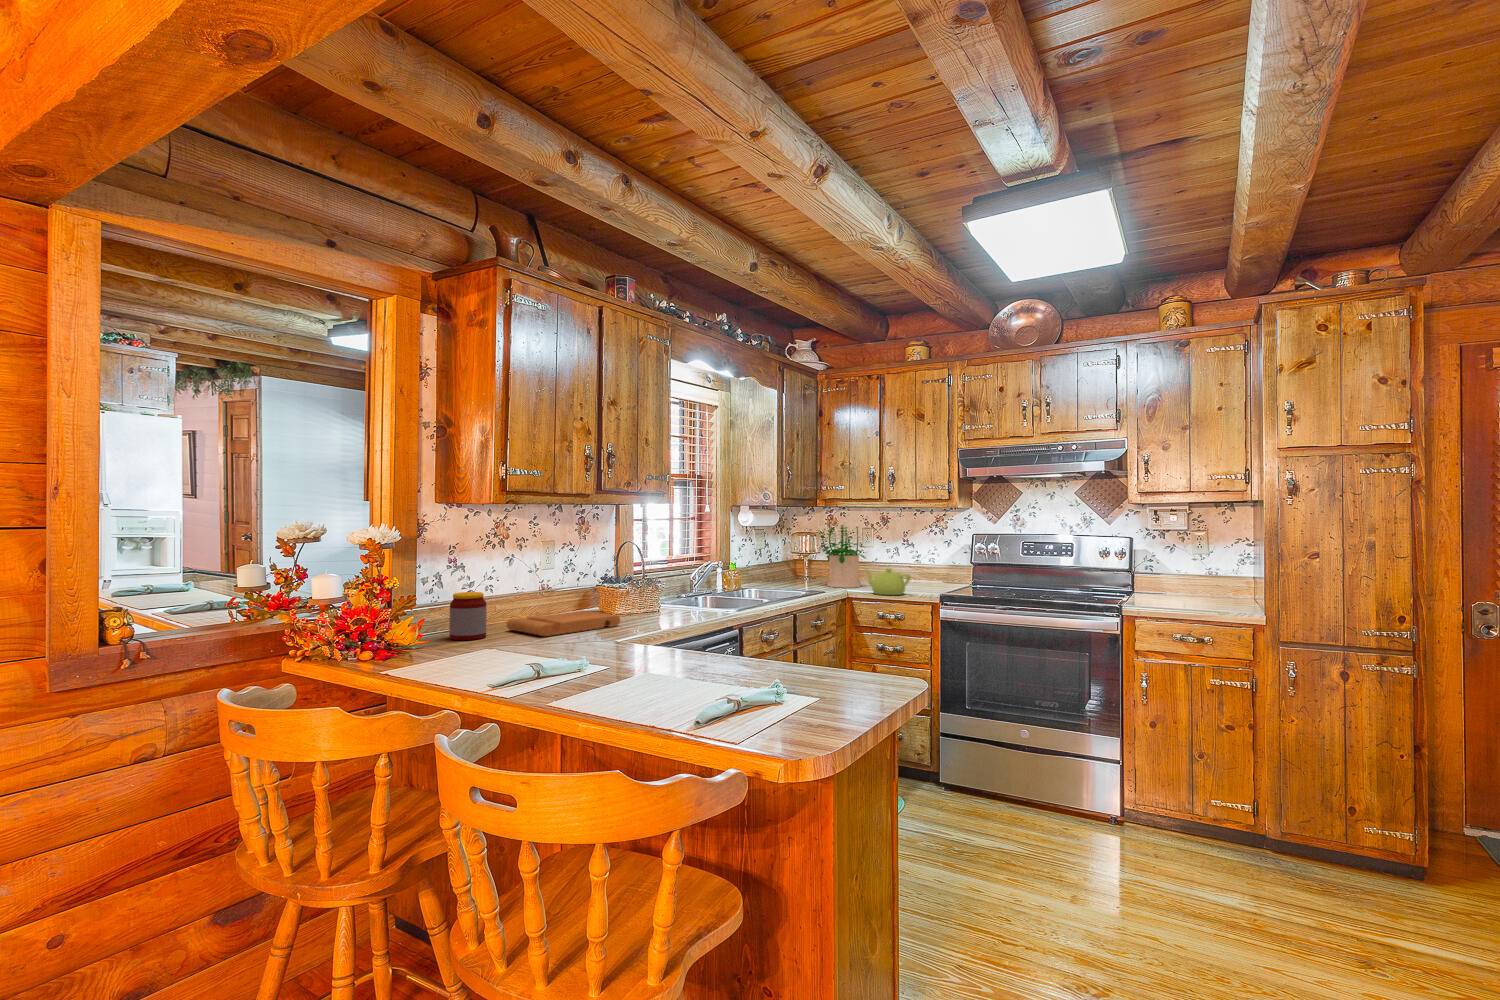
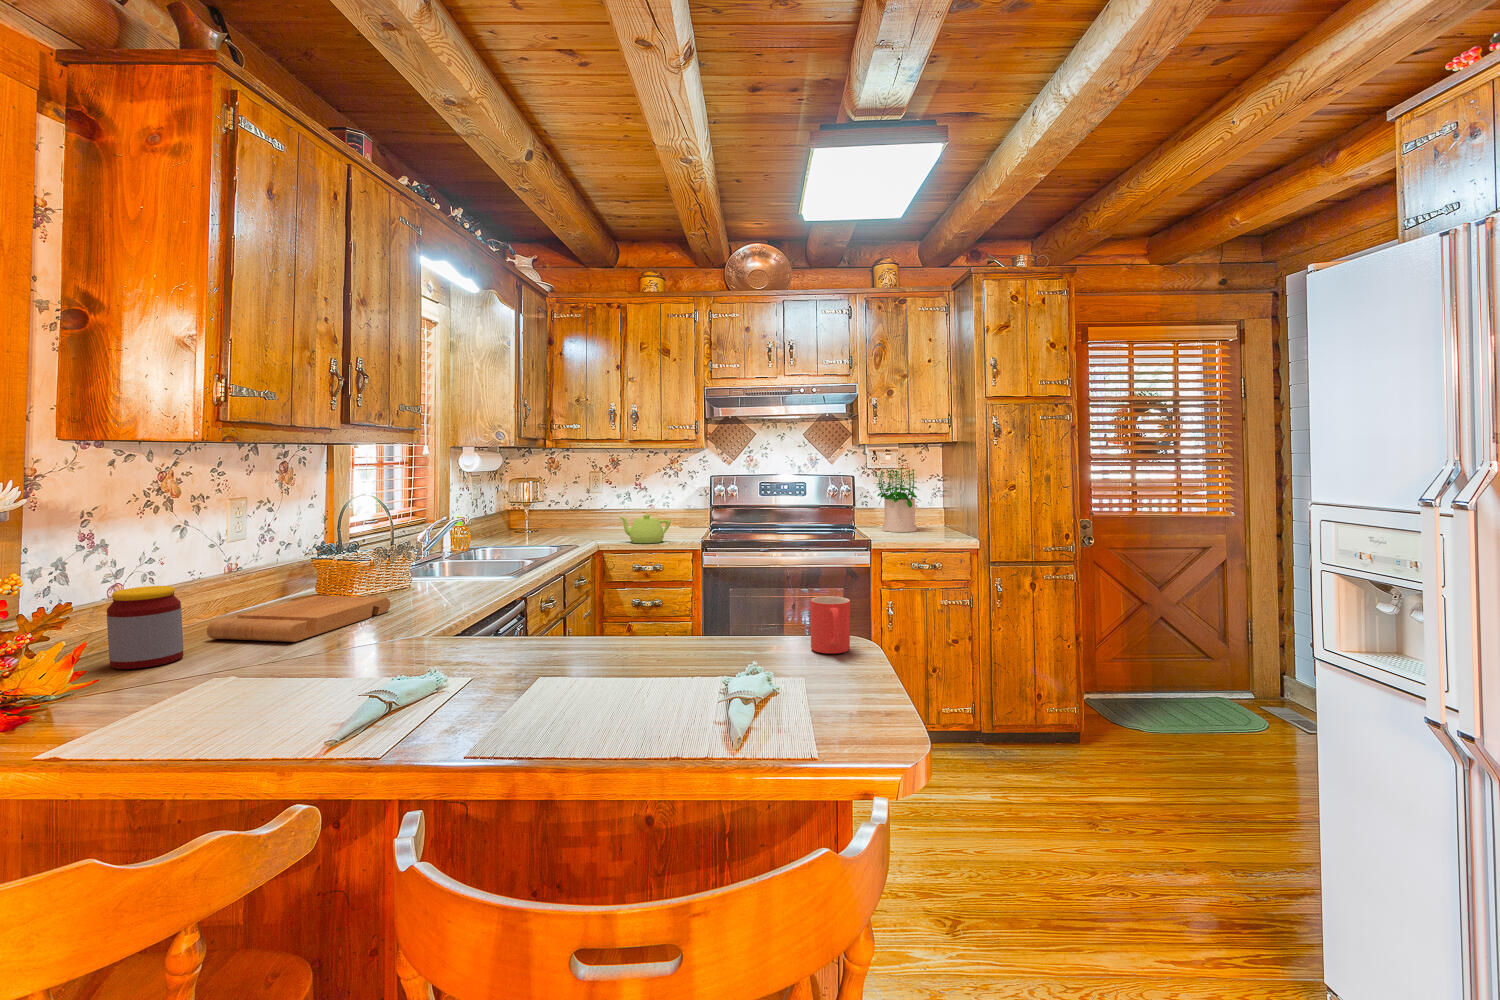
potted plant: present [818,525,866,588] -> present [875,468,920,532]
mug: none [852,639,886,689] -> present [811,596,850,654]

